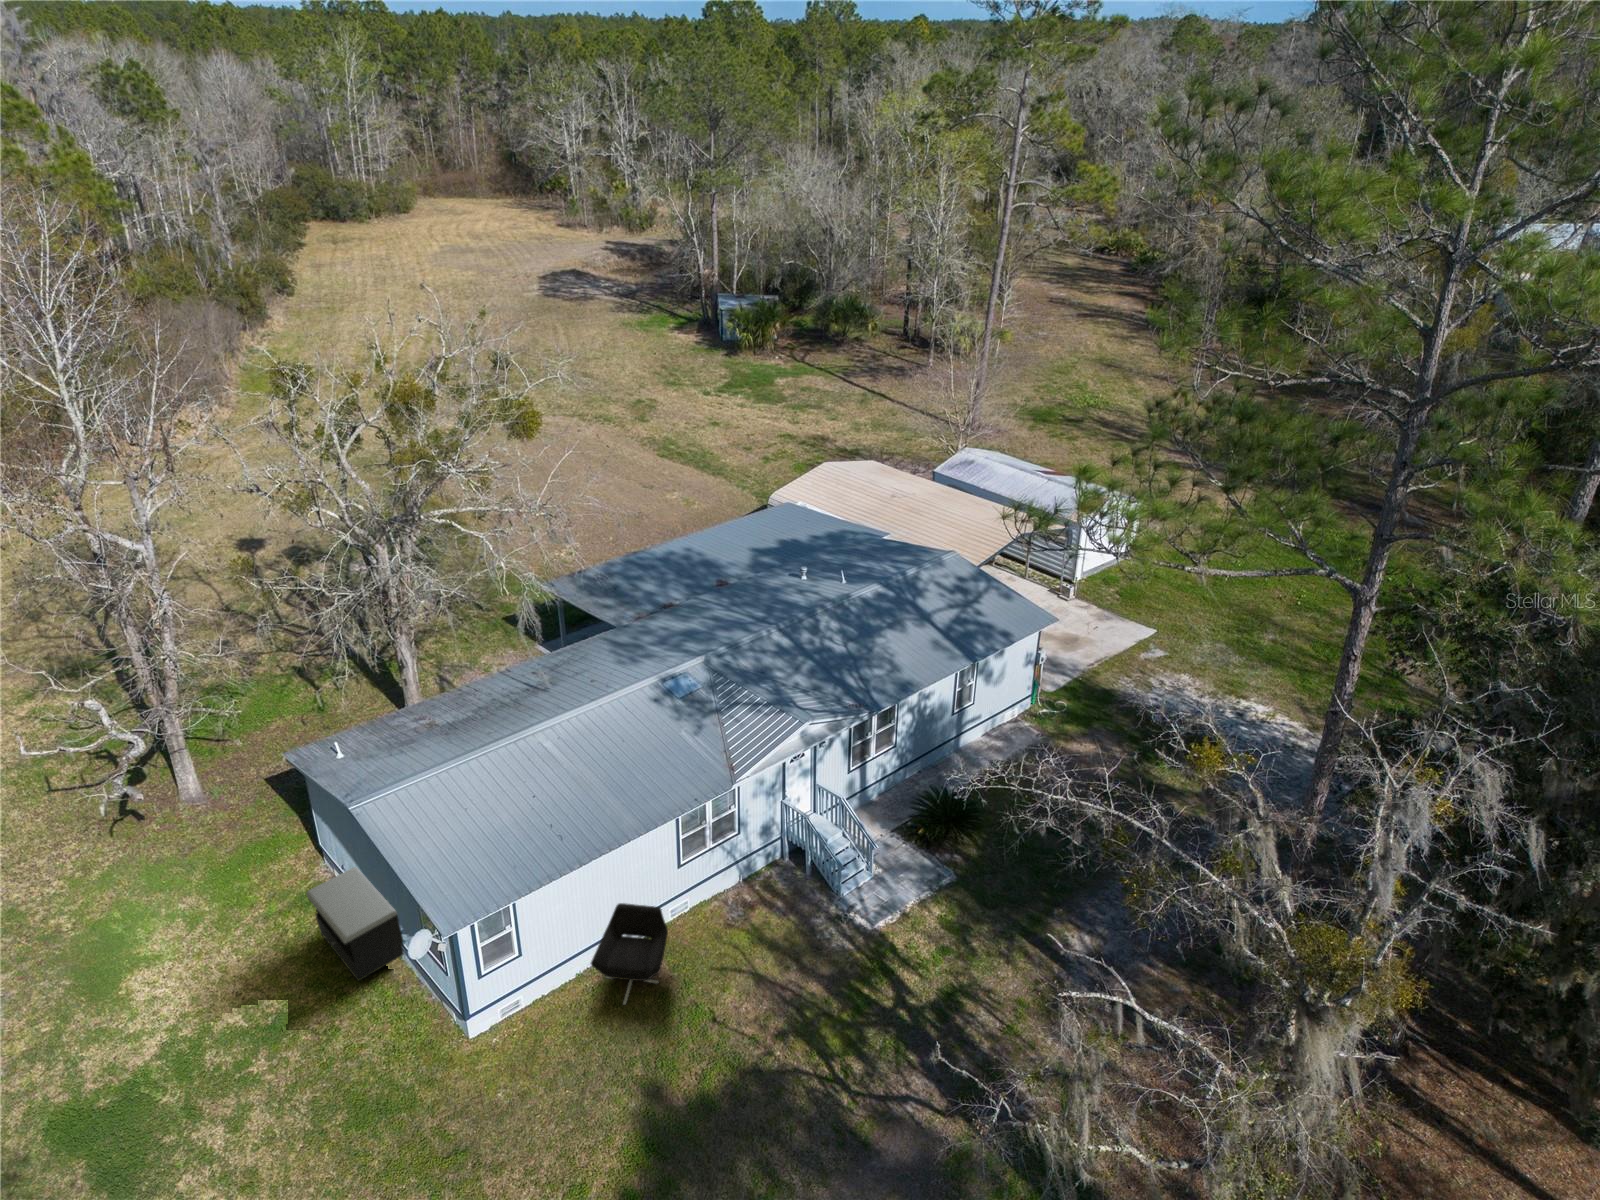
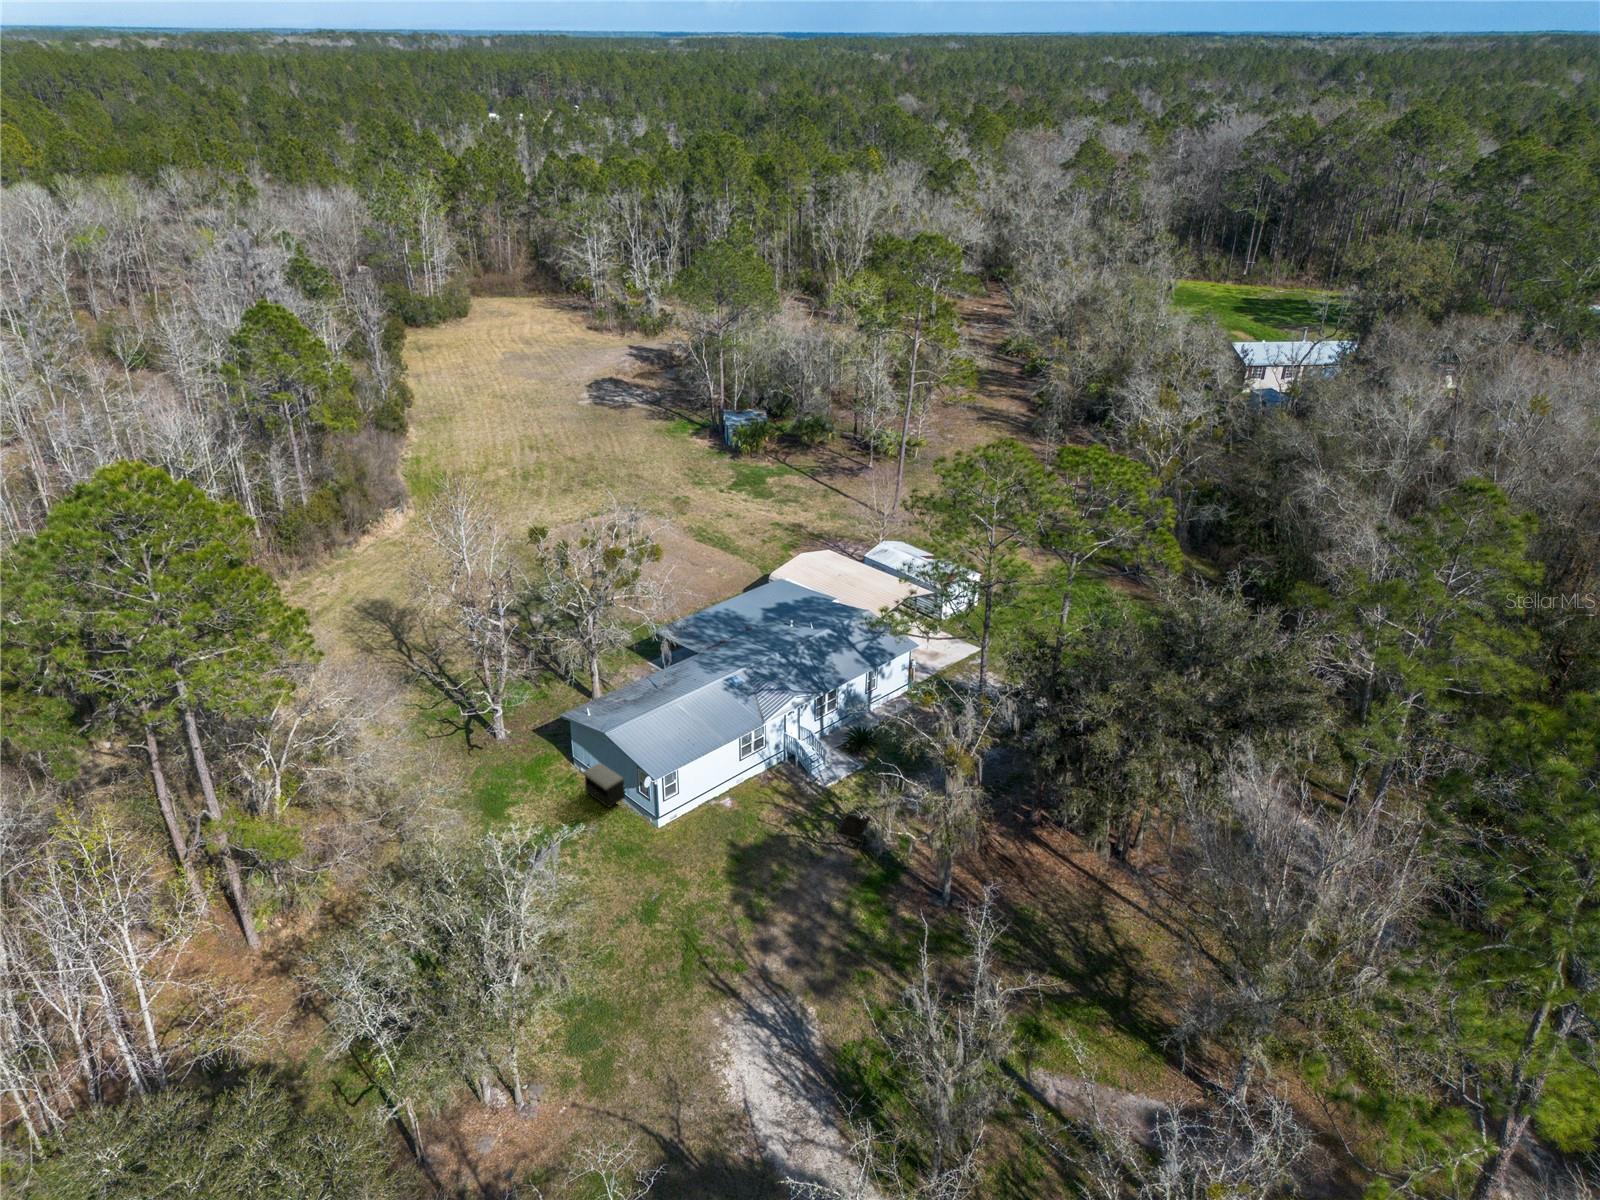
lounge chair: present [591,903,668,1005] -> present [837,814,870,843]

